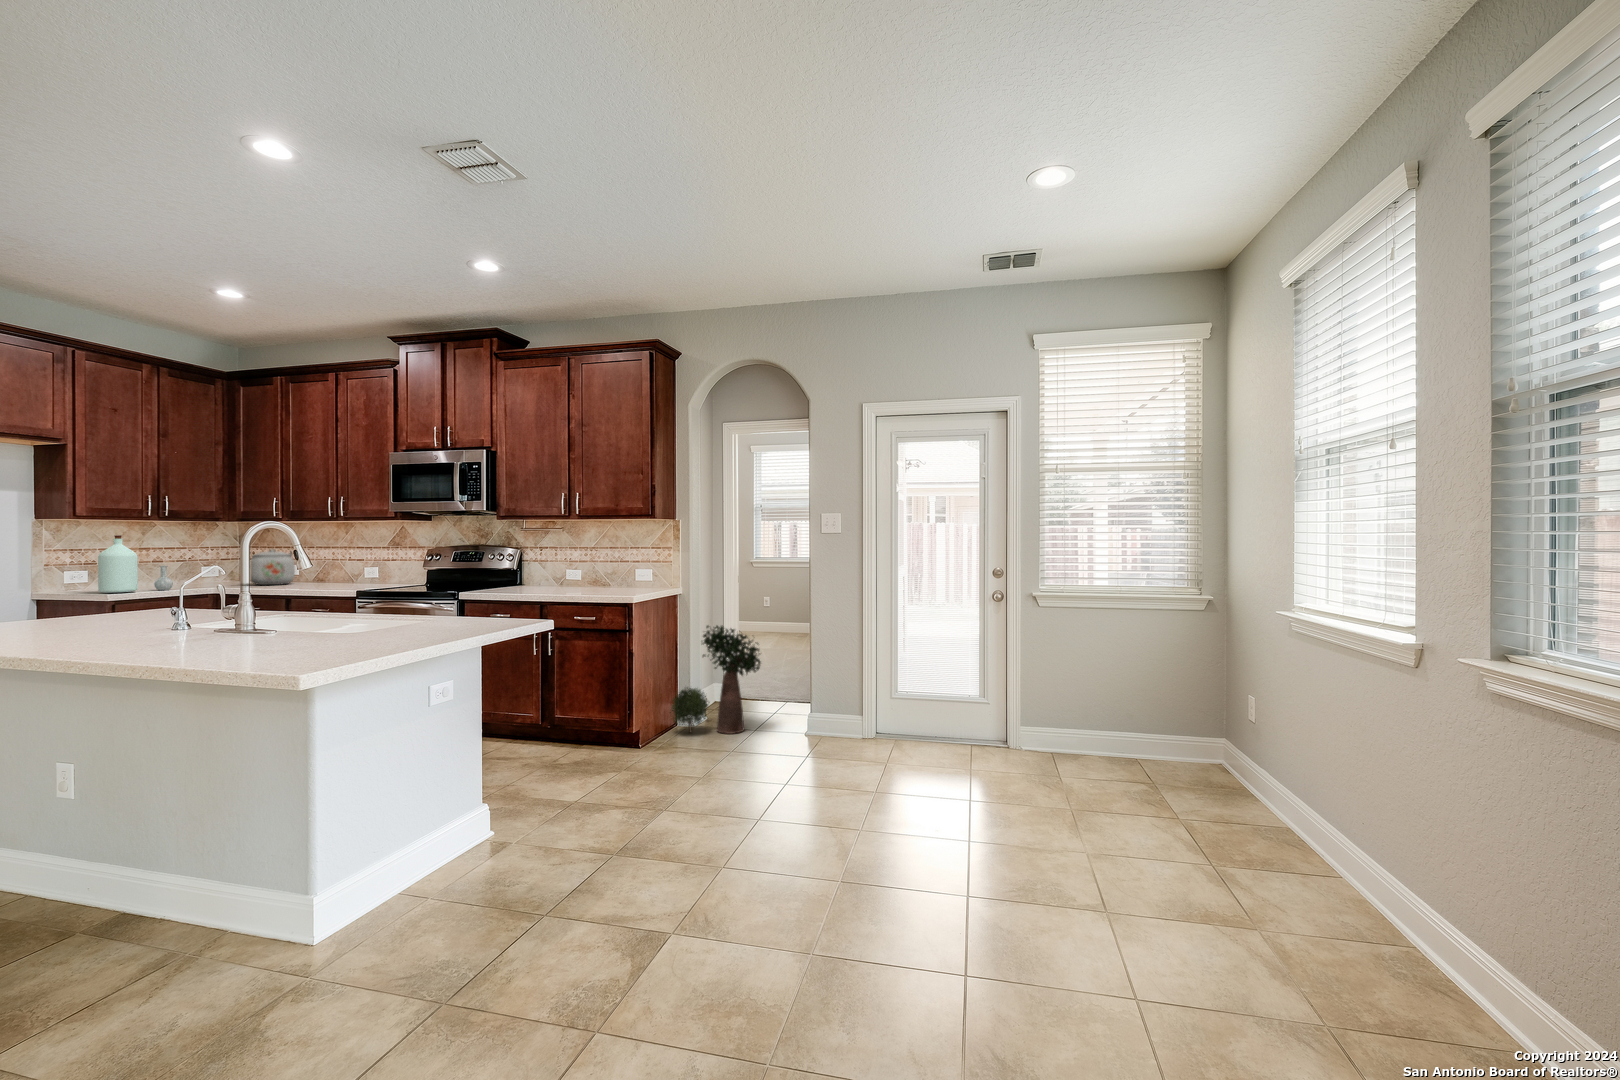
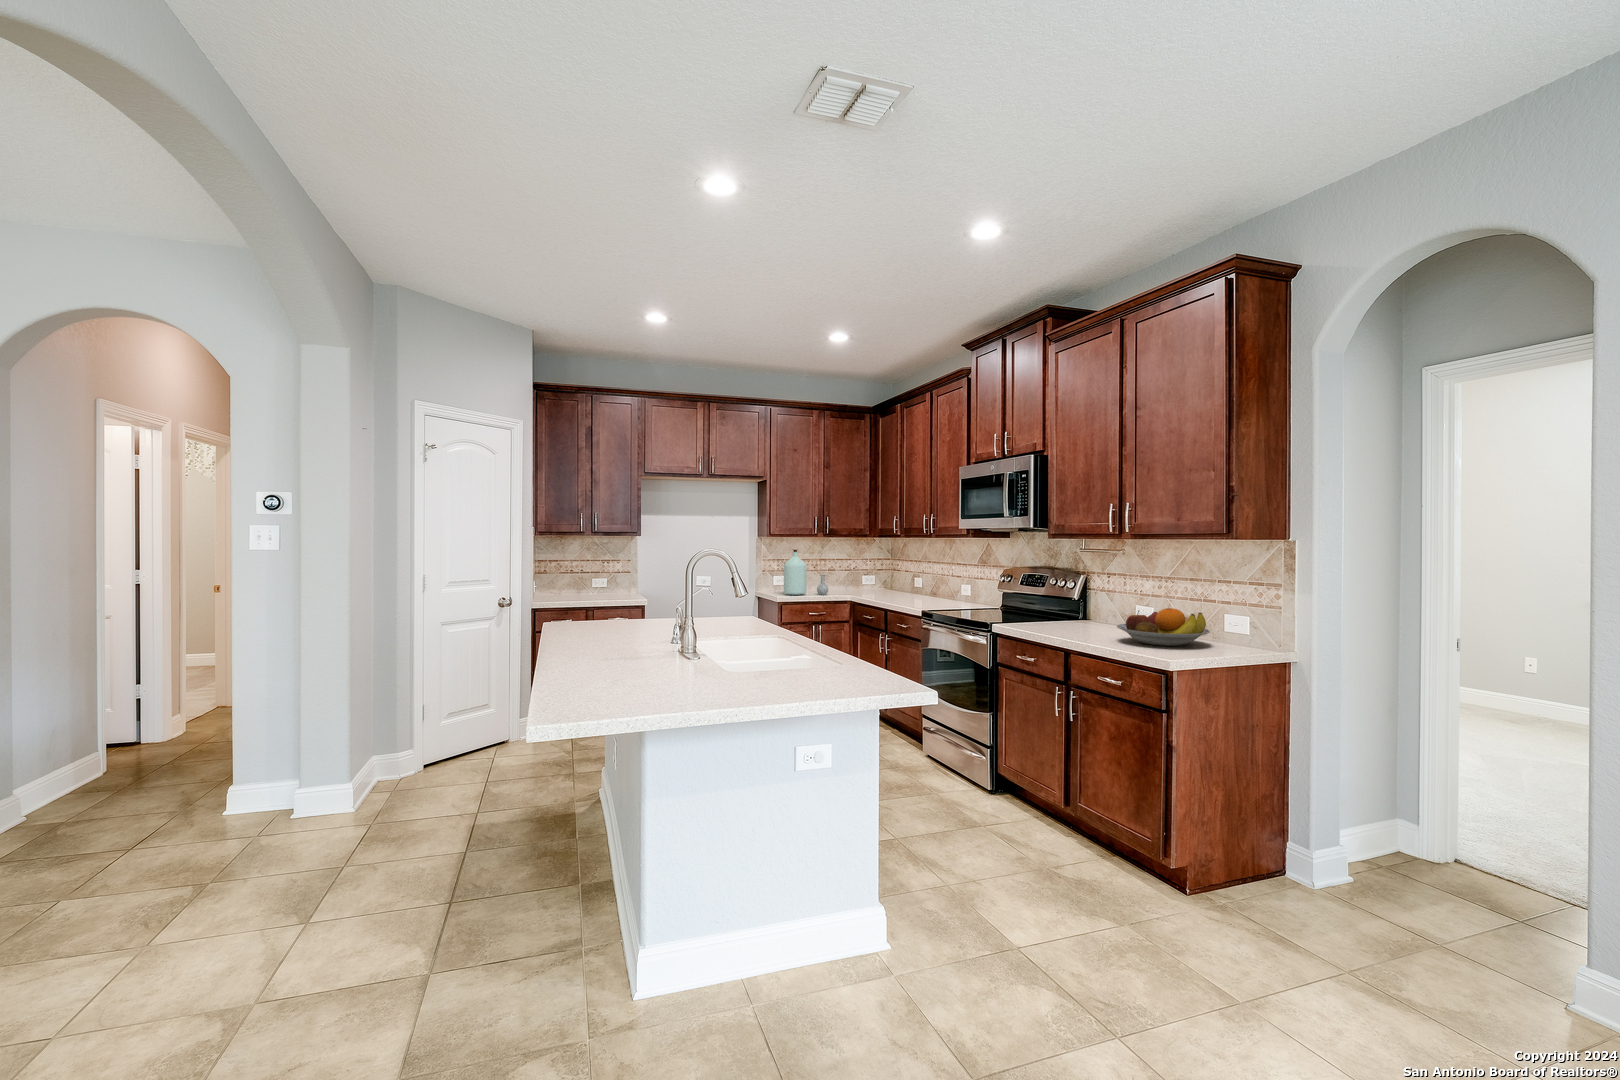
kettle: present [249,549,295,585] -> none [873,563,914,595]
fruit bowl: none [575,566,635,592] -> present [1117,608,1210,646]
potted plant: present [670,626,761,734] -> none [1257,724,1463,938]

